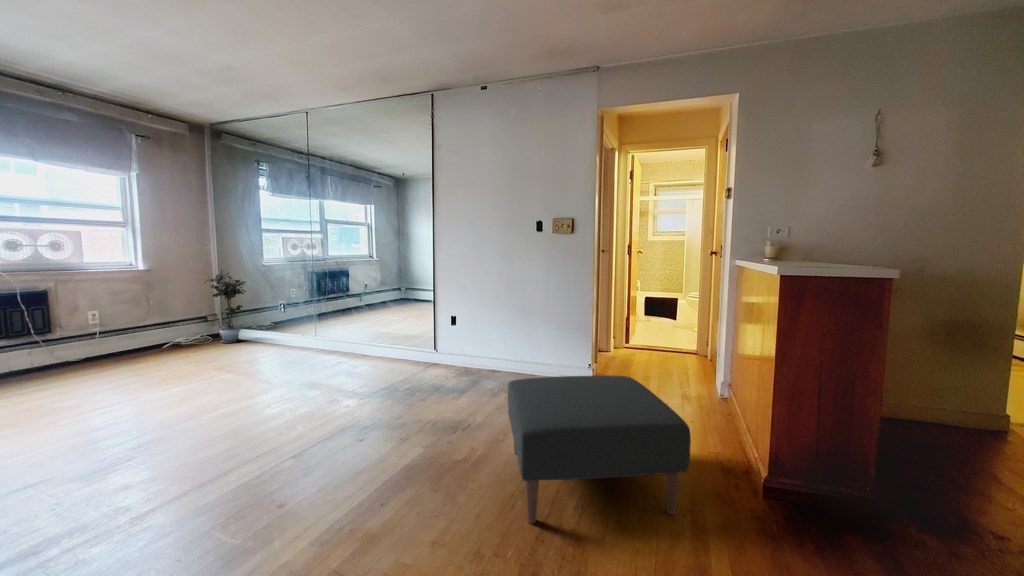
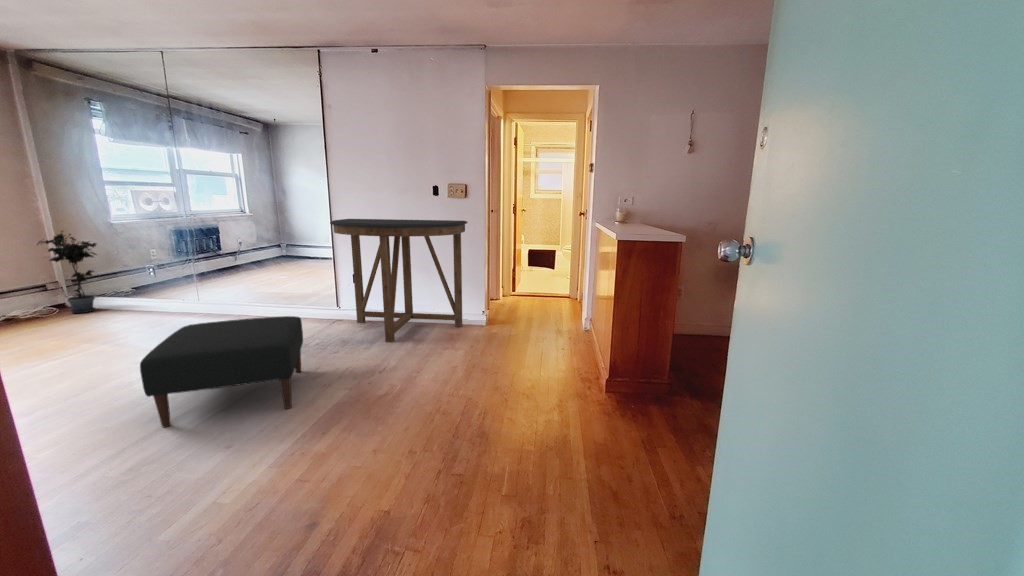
console table: none [429,258,573,393] -> present [330,219,468,342]
ottoman: present [508,375,691,524] -> present [140,316,303,427]

